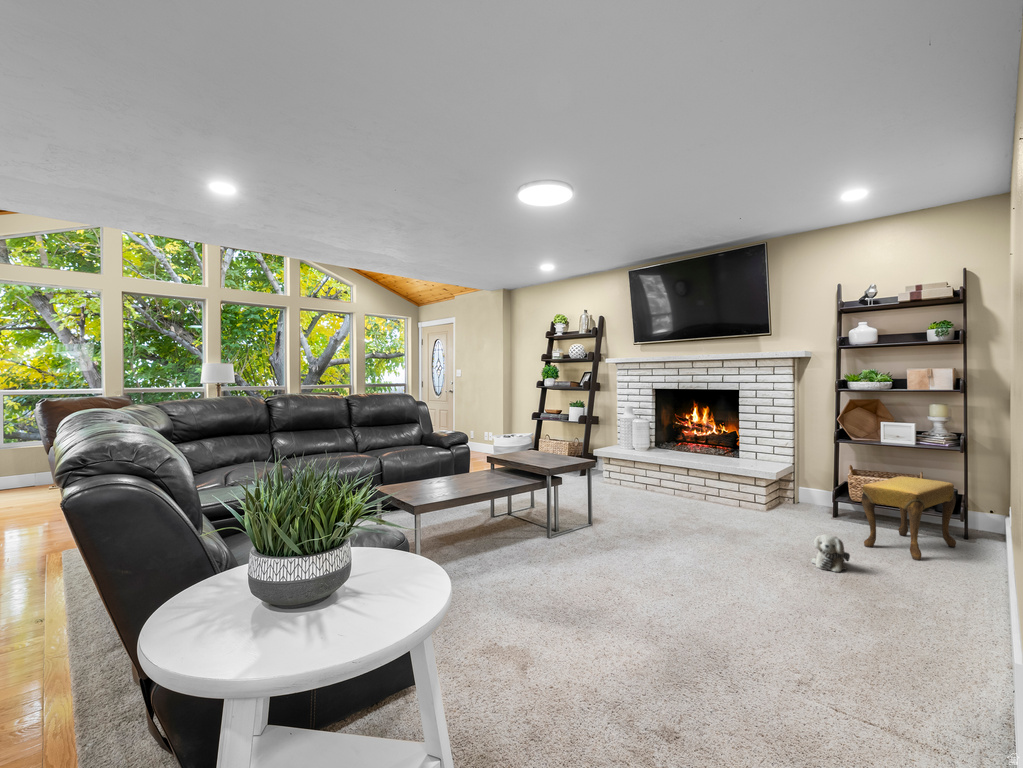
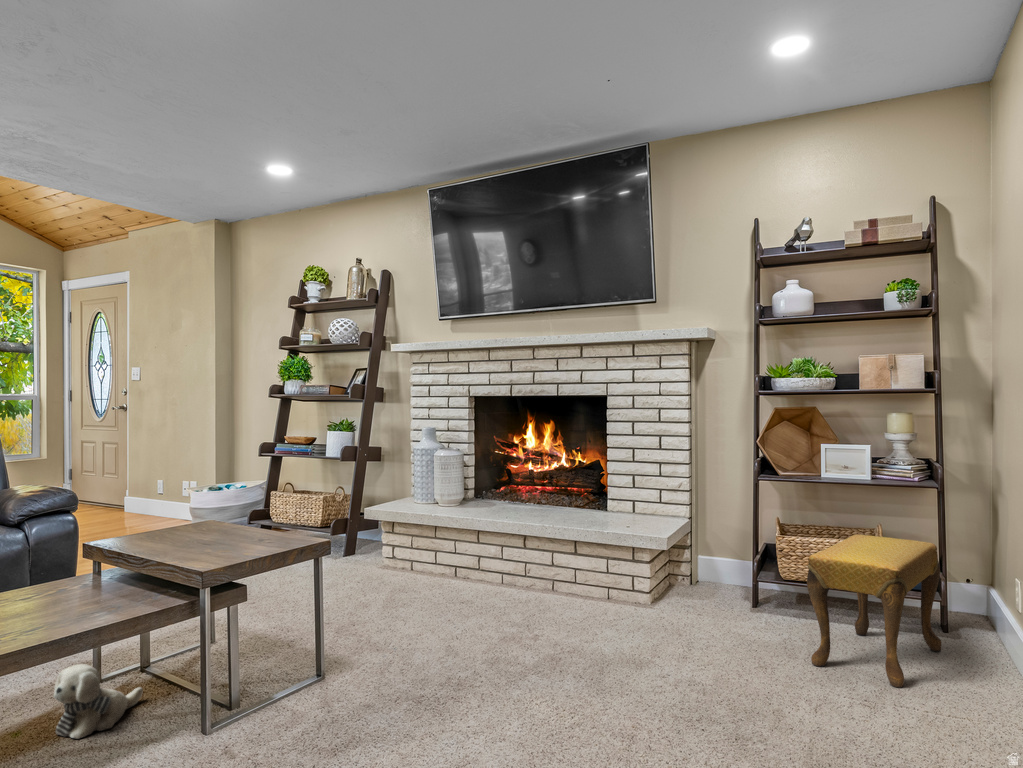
plush toy: present [812,534,850,572] -> present [54,664,143,739]

